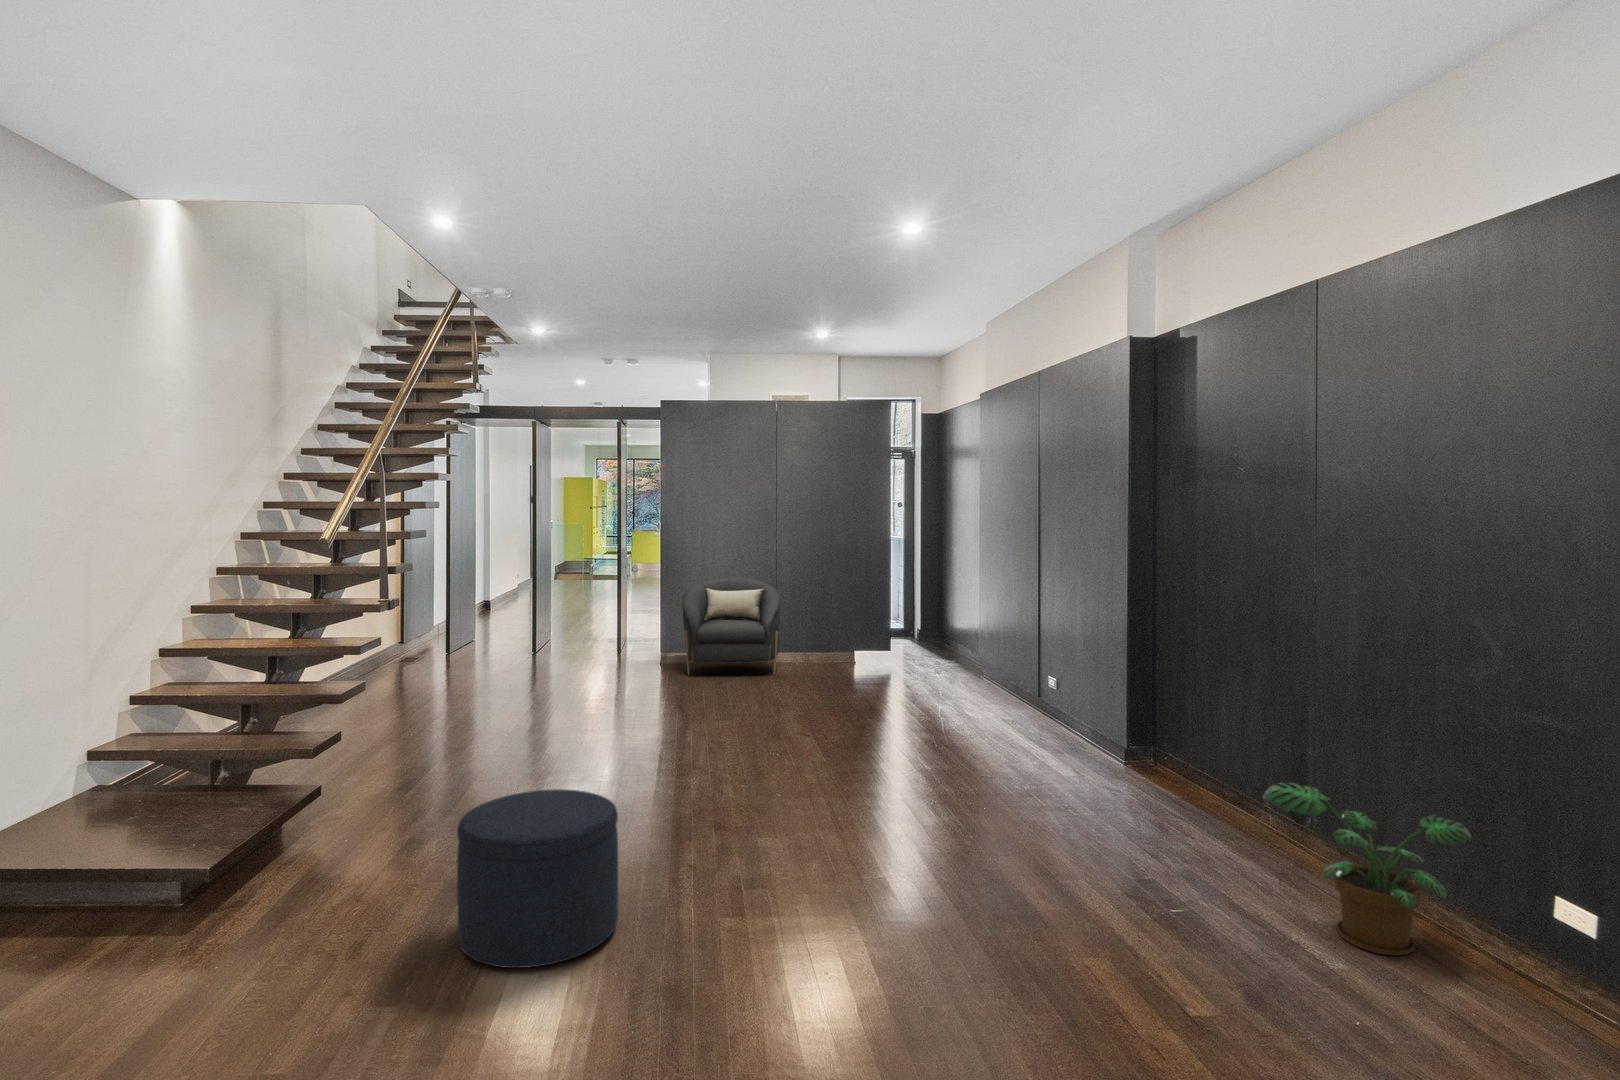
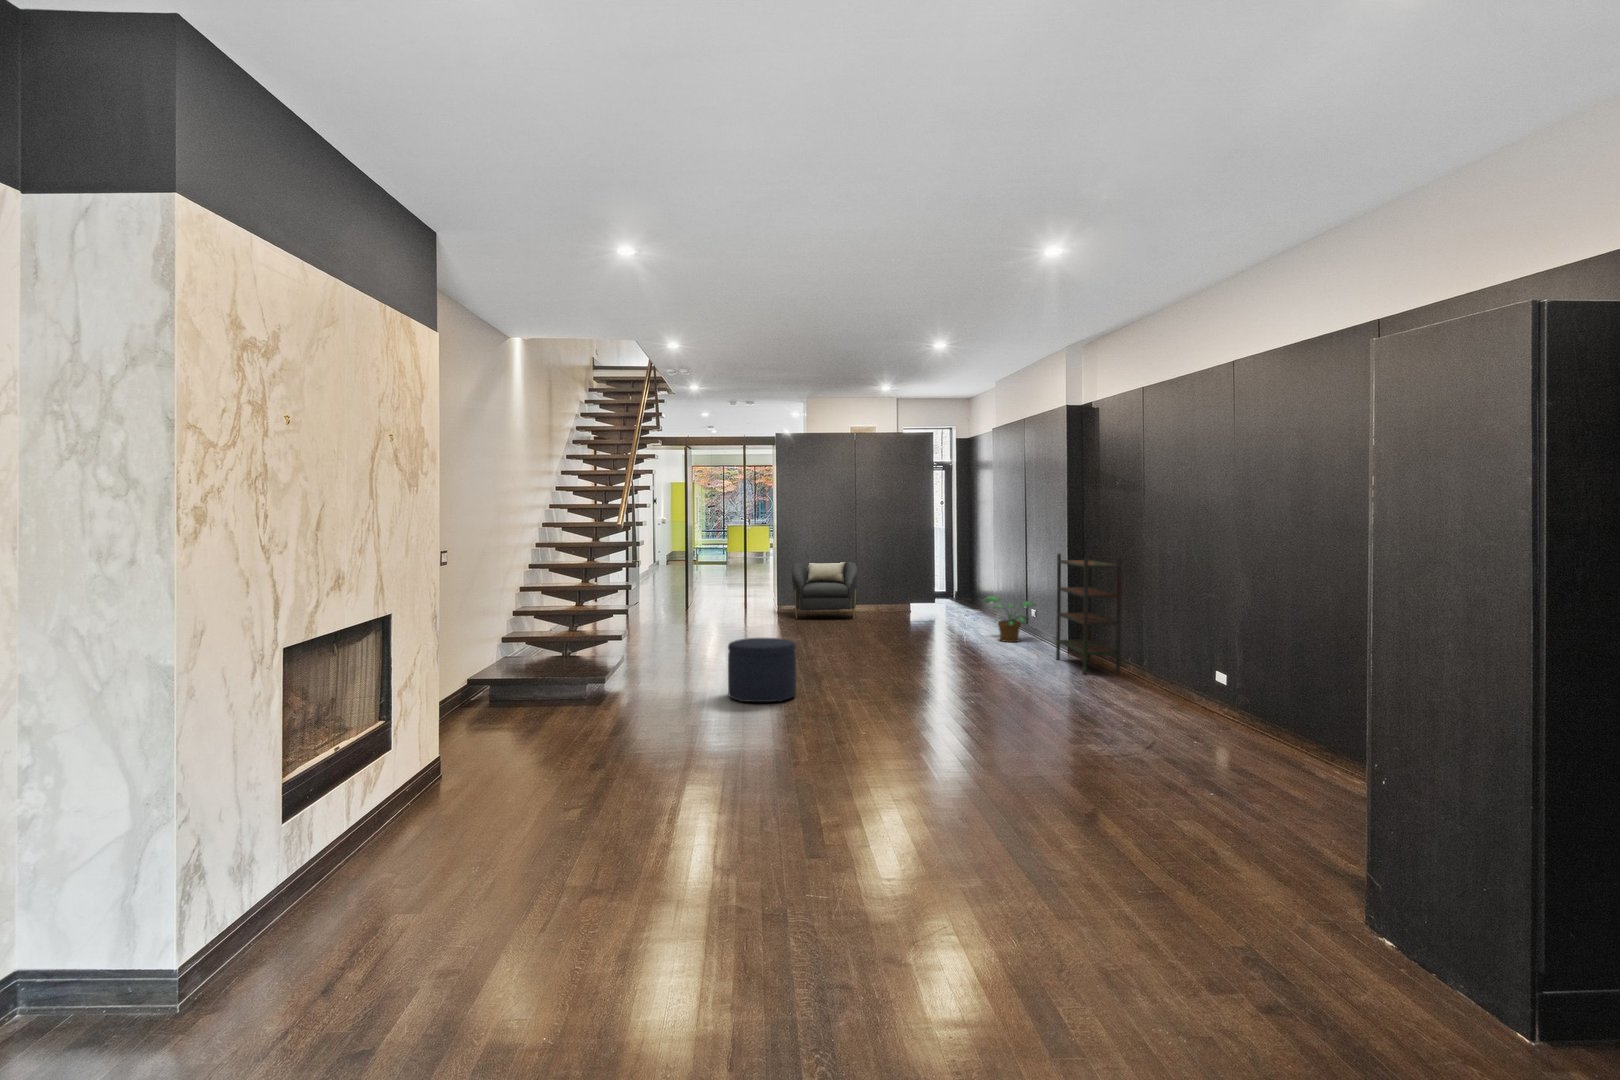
bookshelf: none [1115,592,1259,825] -> present [1056,553,1122,674]
potted plant: present [1262,783,1471,956] -> present [983,596,1036,642]

